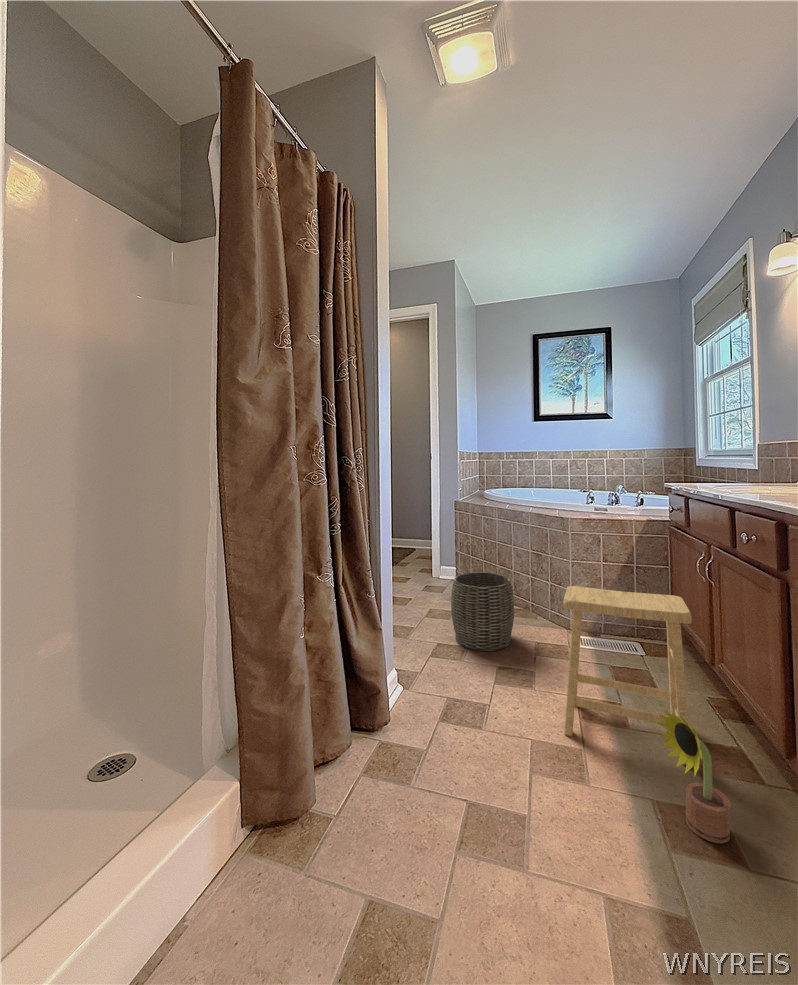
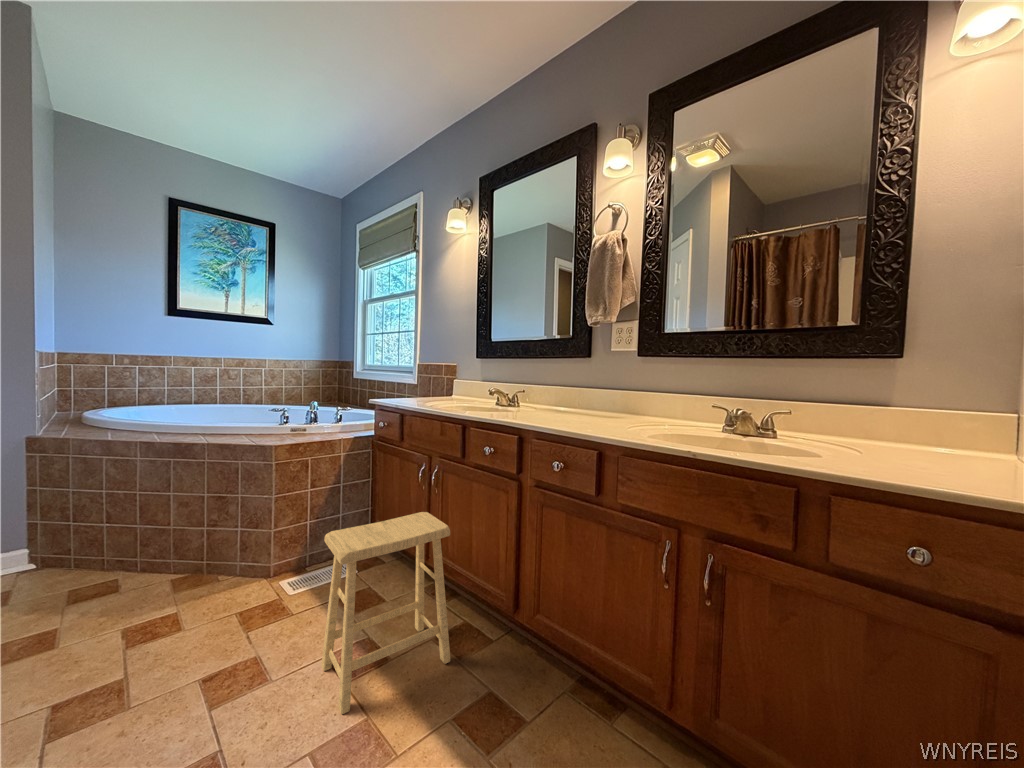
woven basket: present [451,572,514,651] -> none [78,540,206,684]
decorative plant: present [657,709,731,843] -> none [455,625,504,722]

